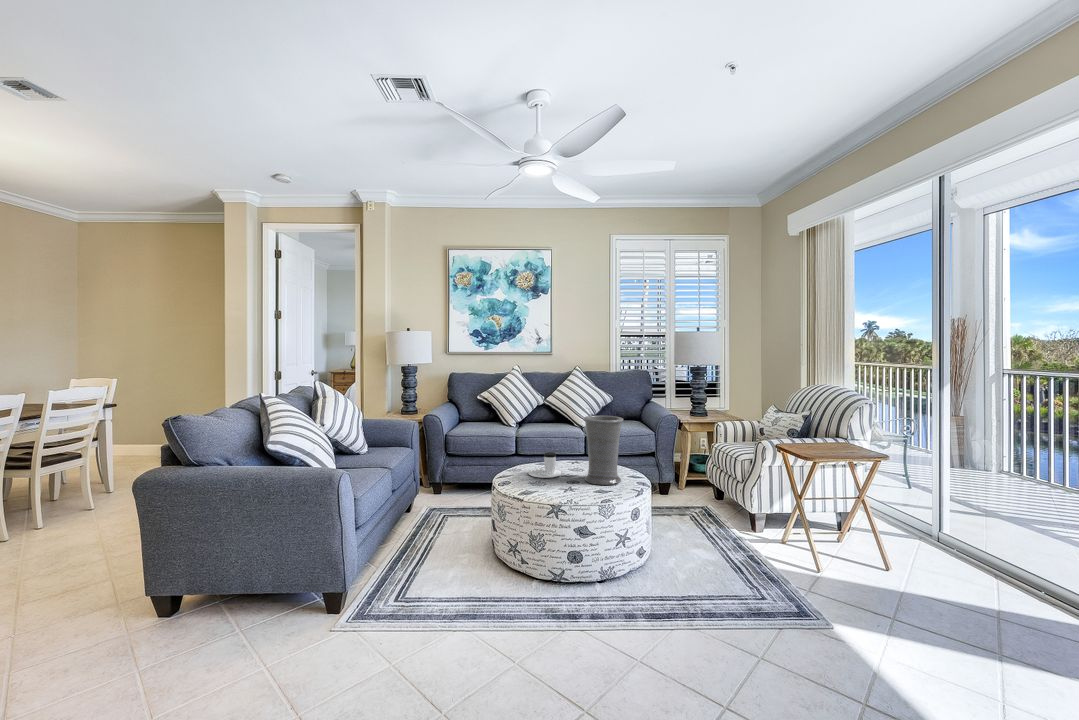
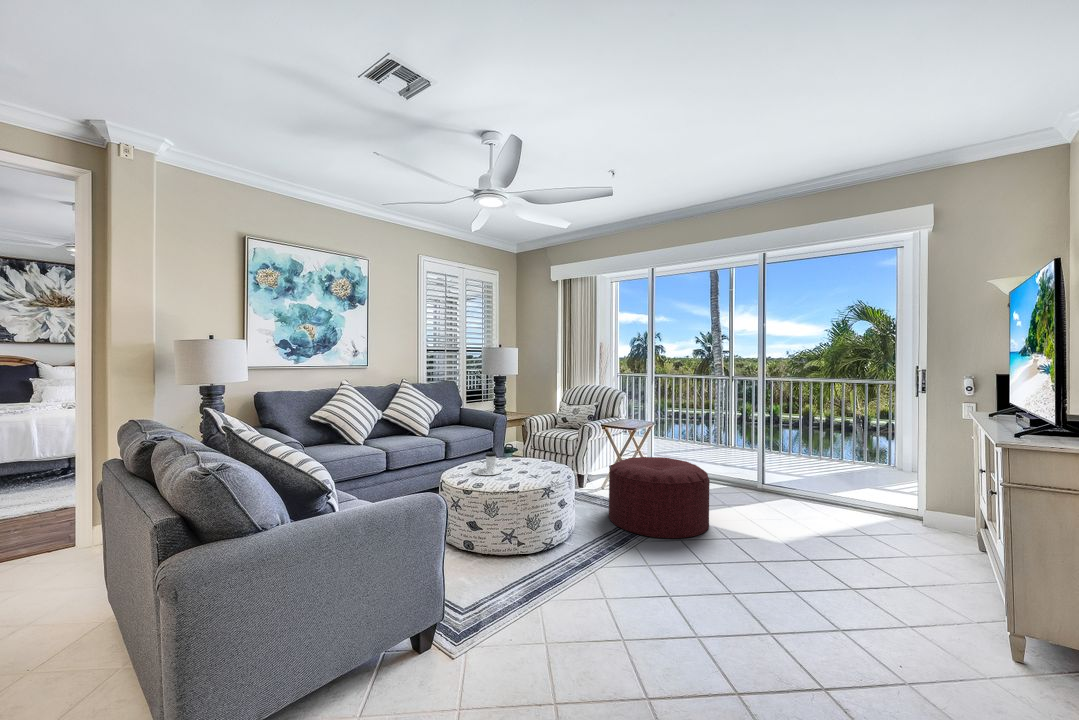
vase: present [583,416,623,485] -> none [519,416,550,471]
ottoman: none [696,498,878,659] -> present [609,457,710,538]

